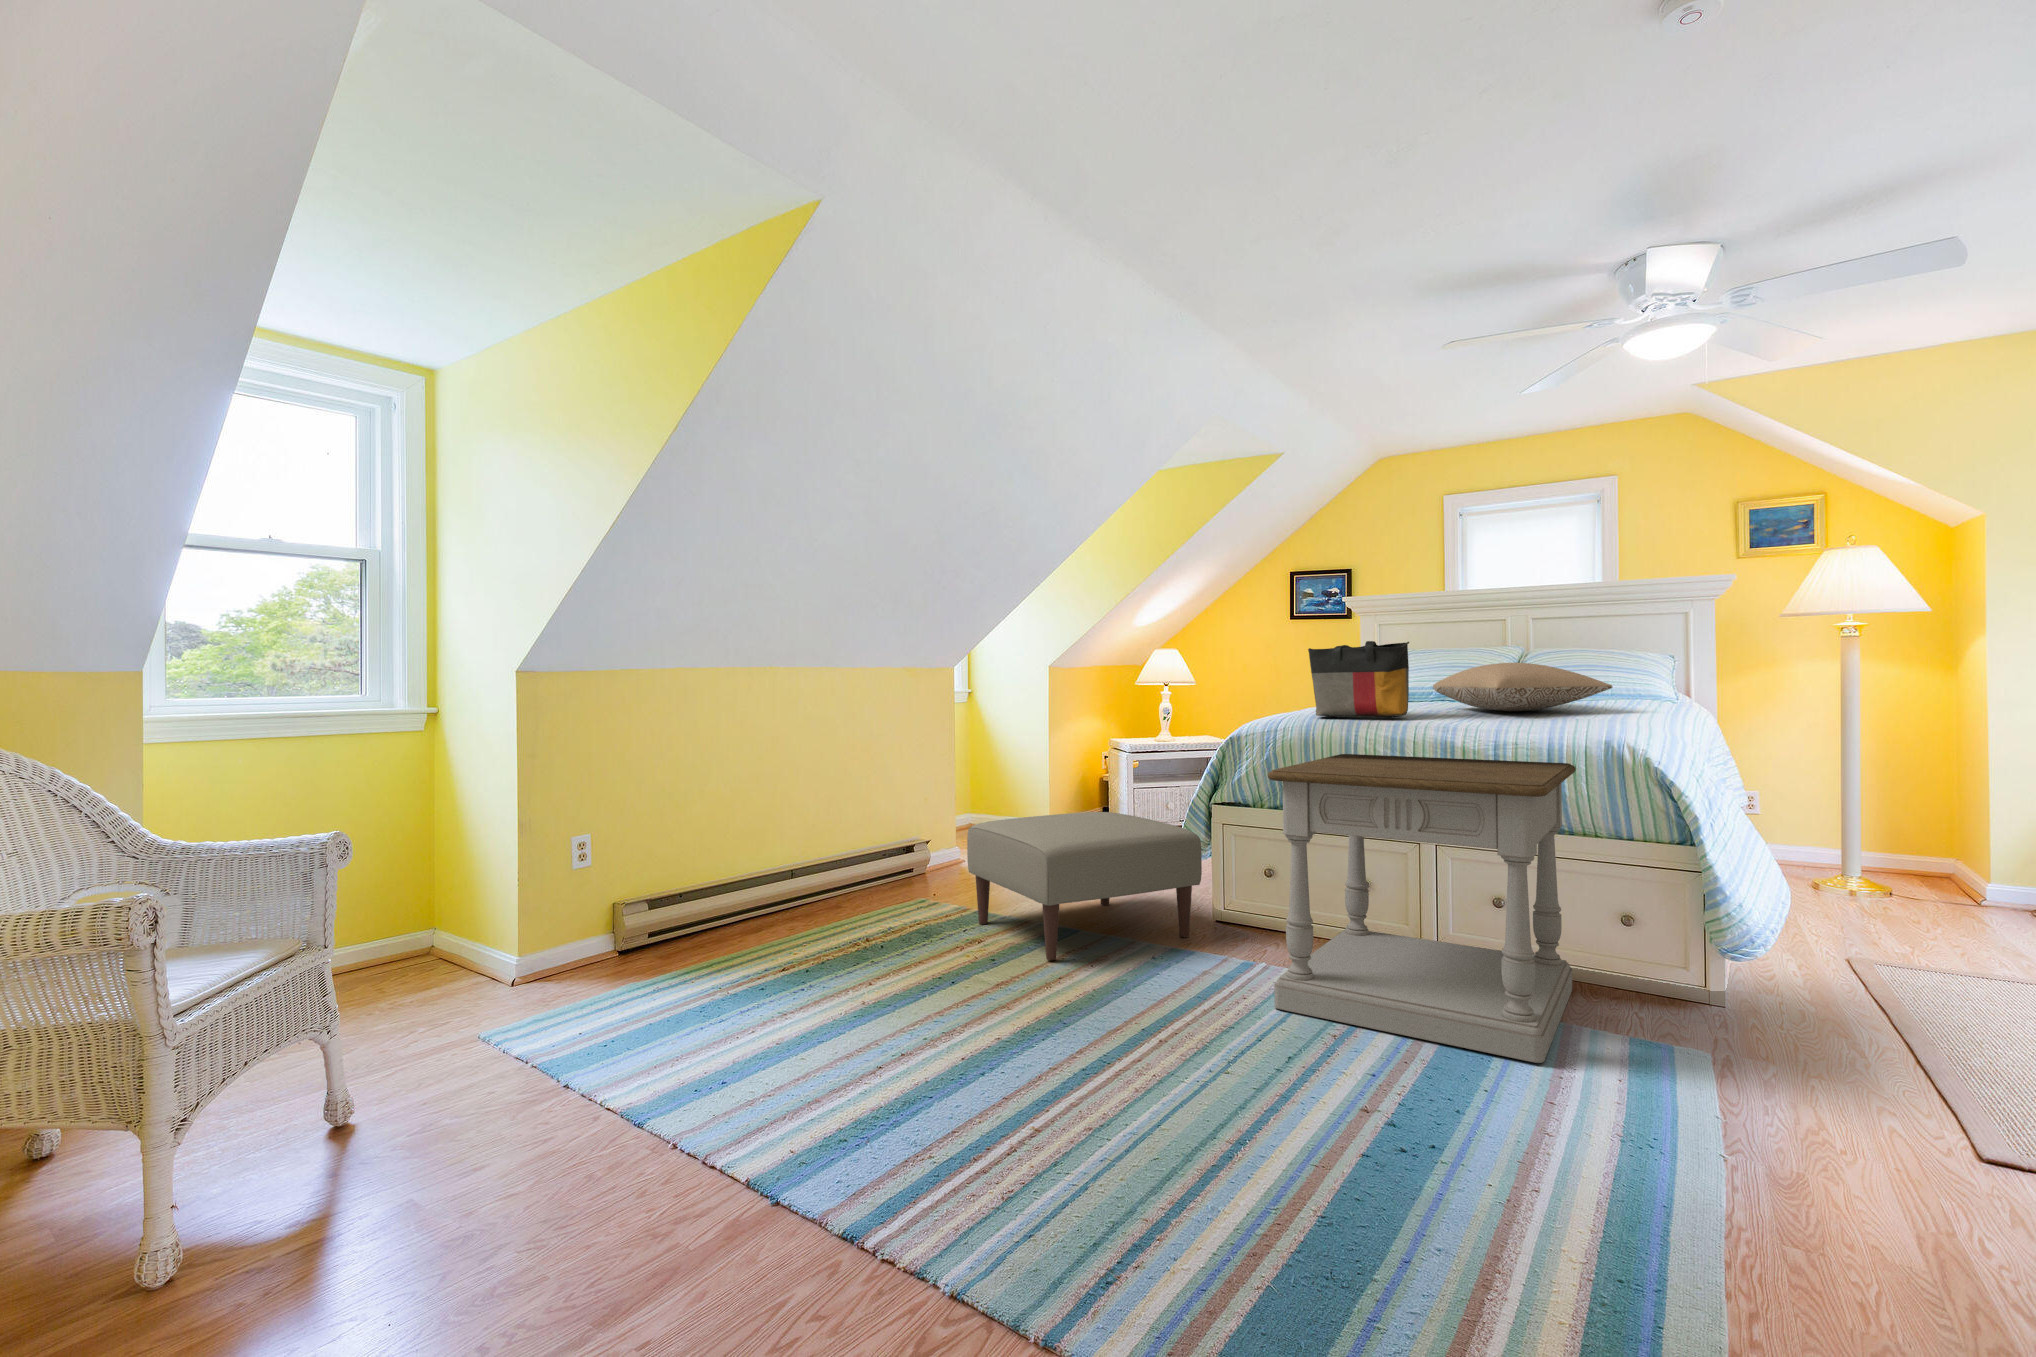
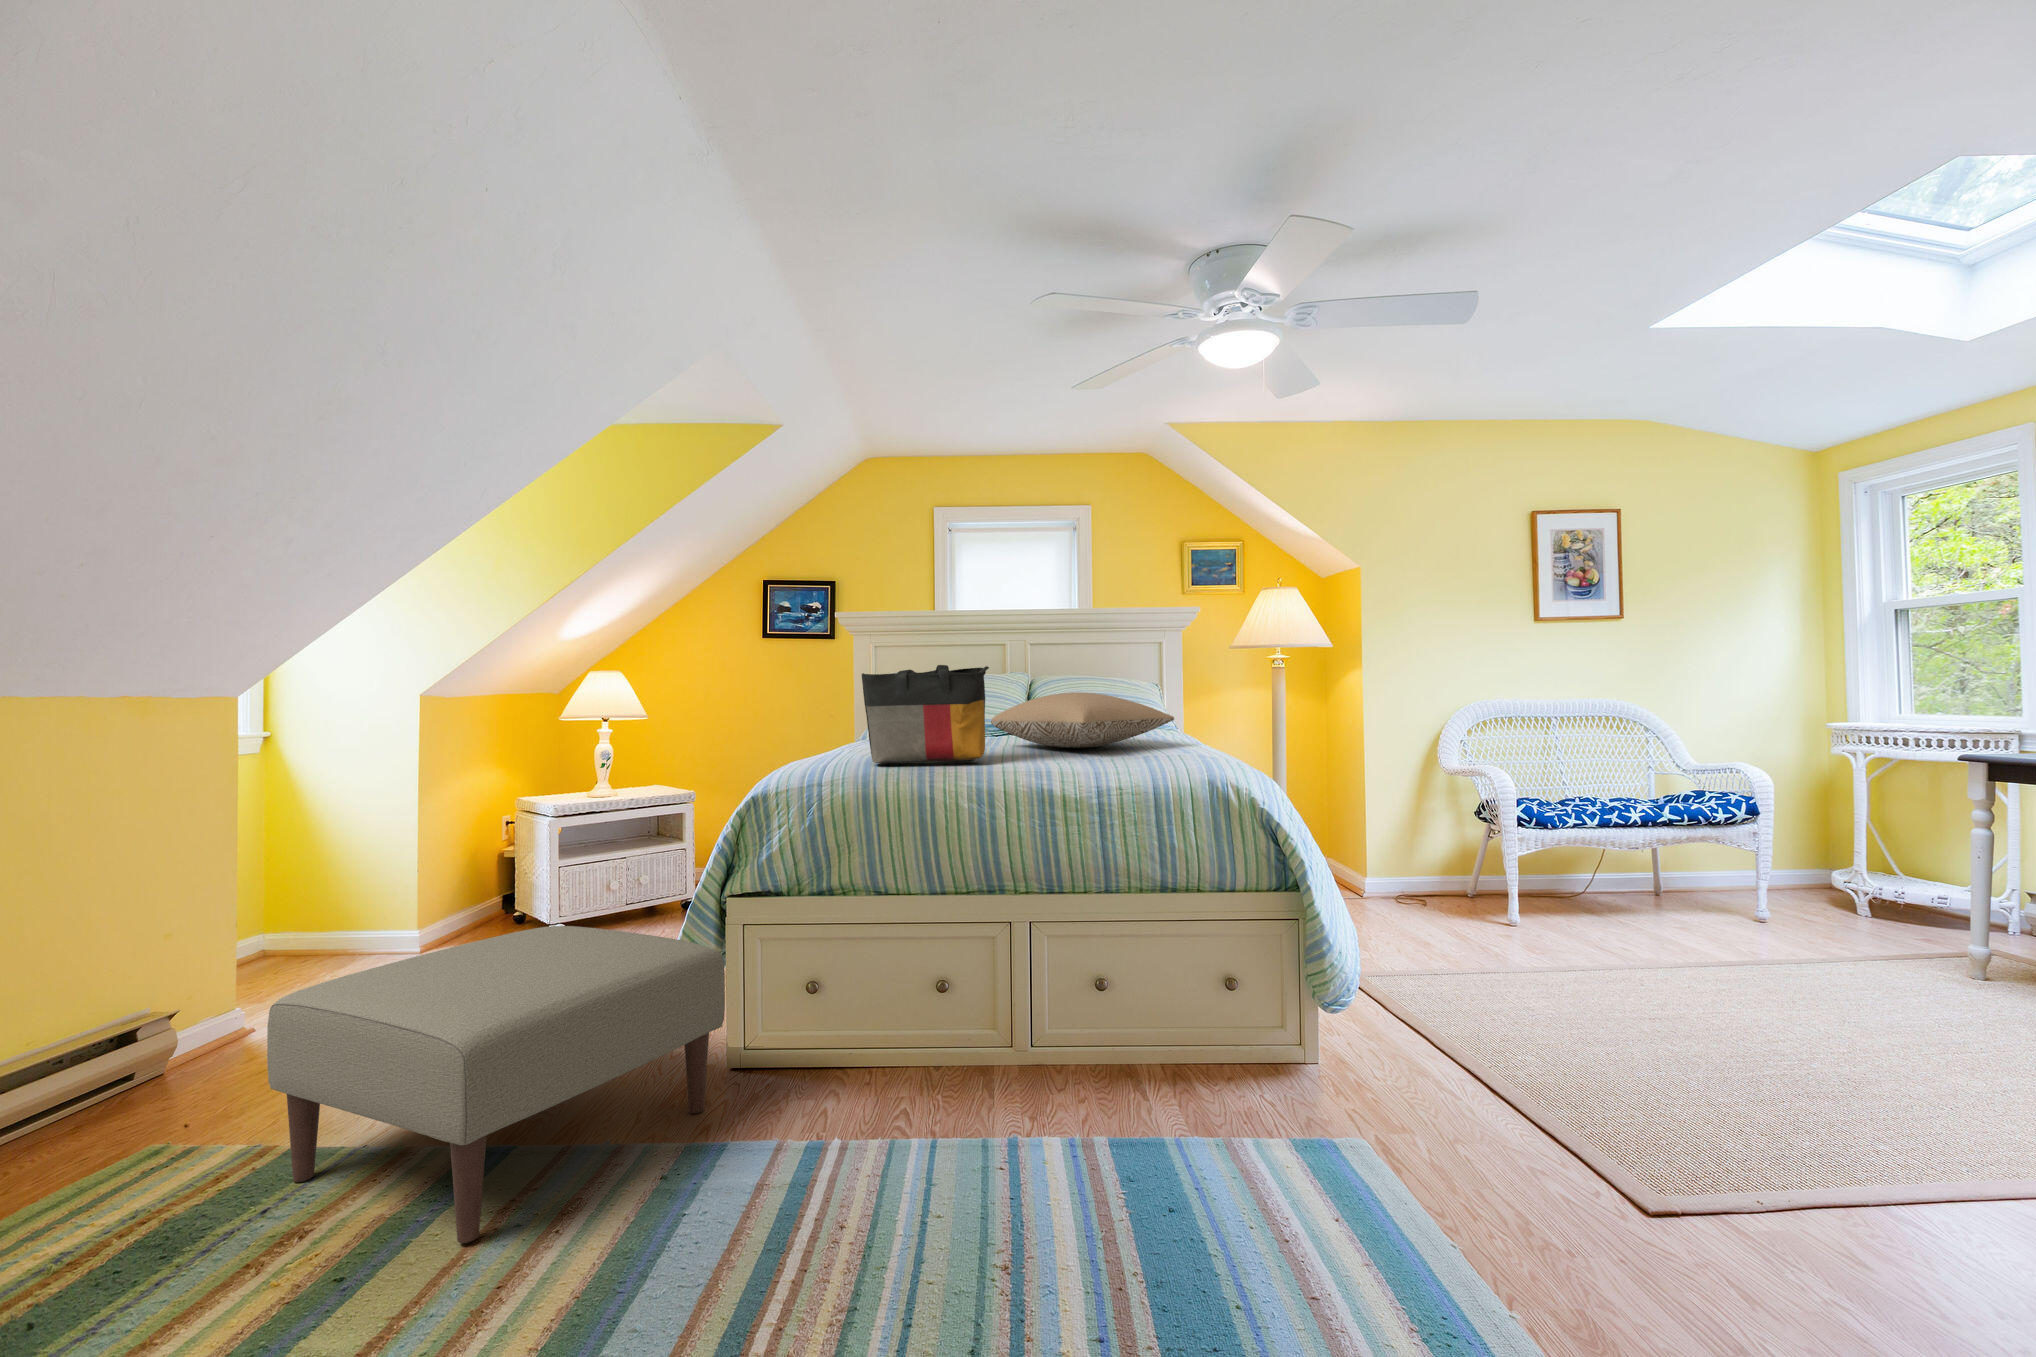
side table: present [1268,754,1576,1063] -> none [880,810,1256,1233]

